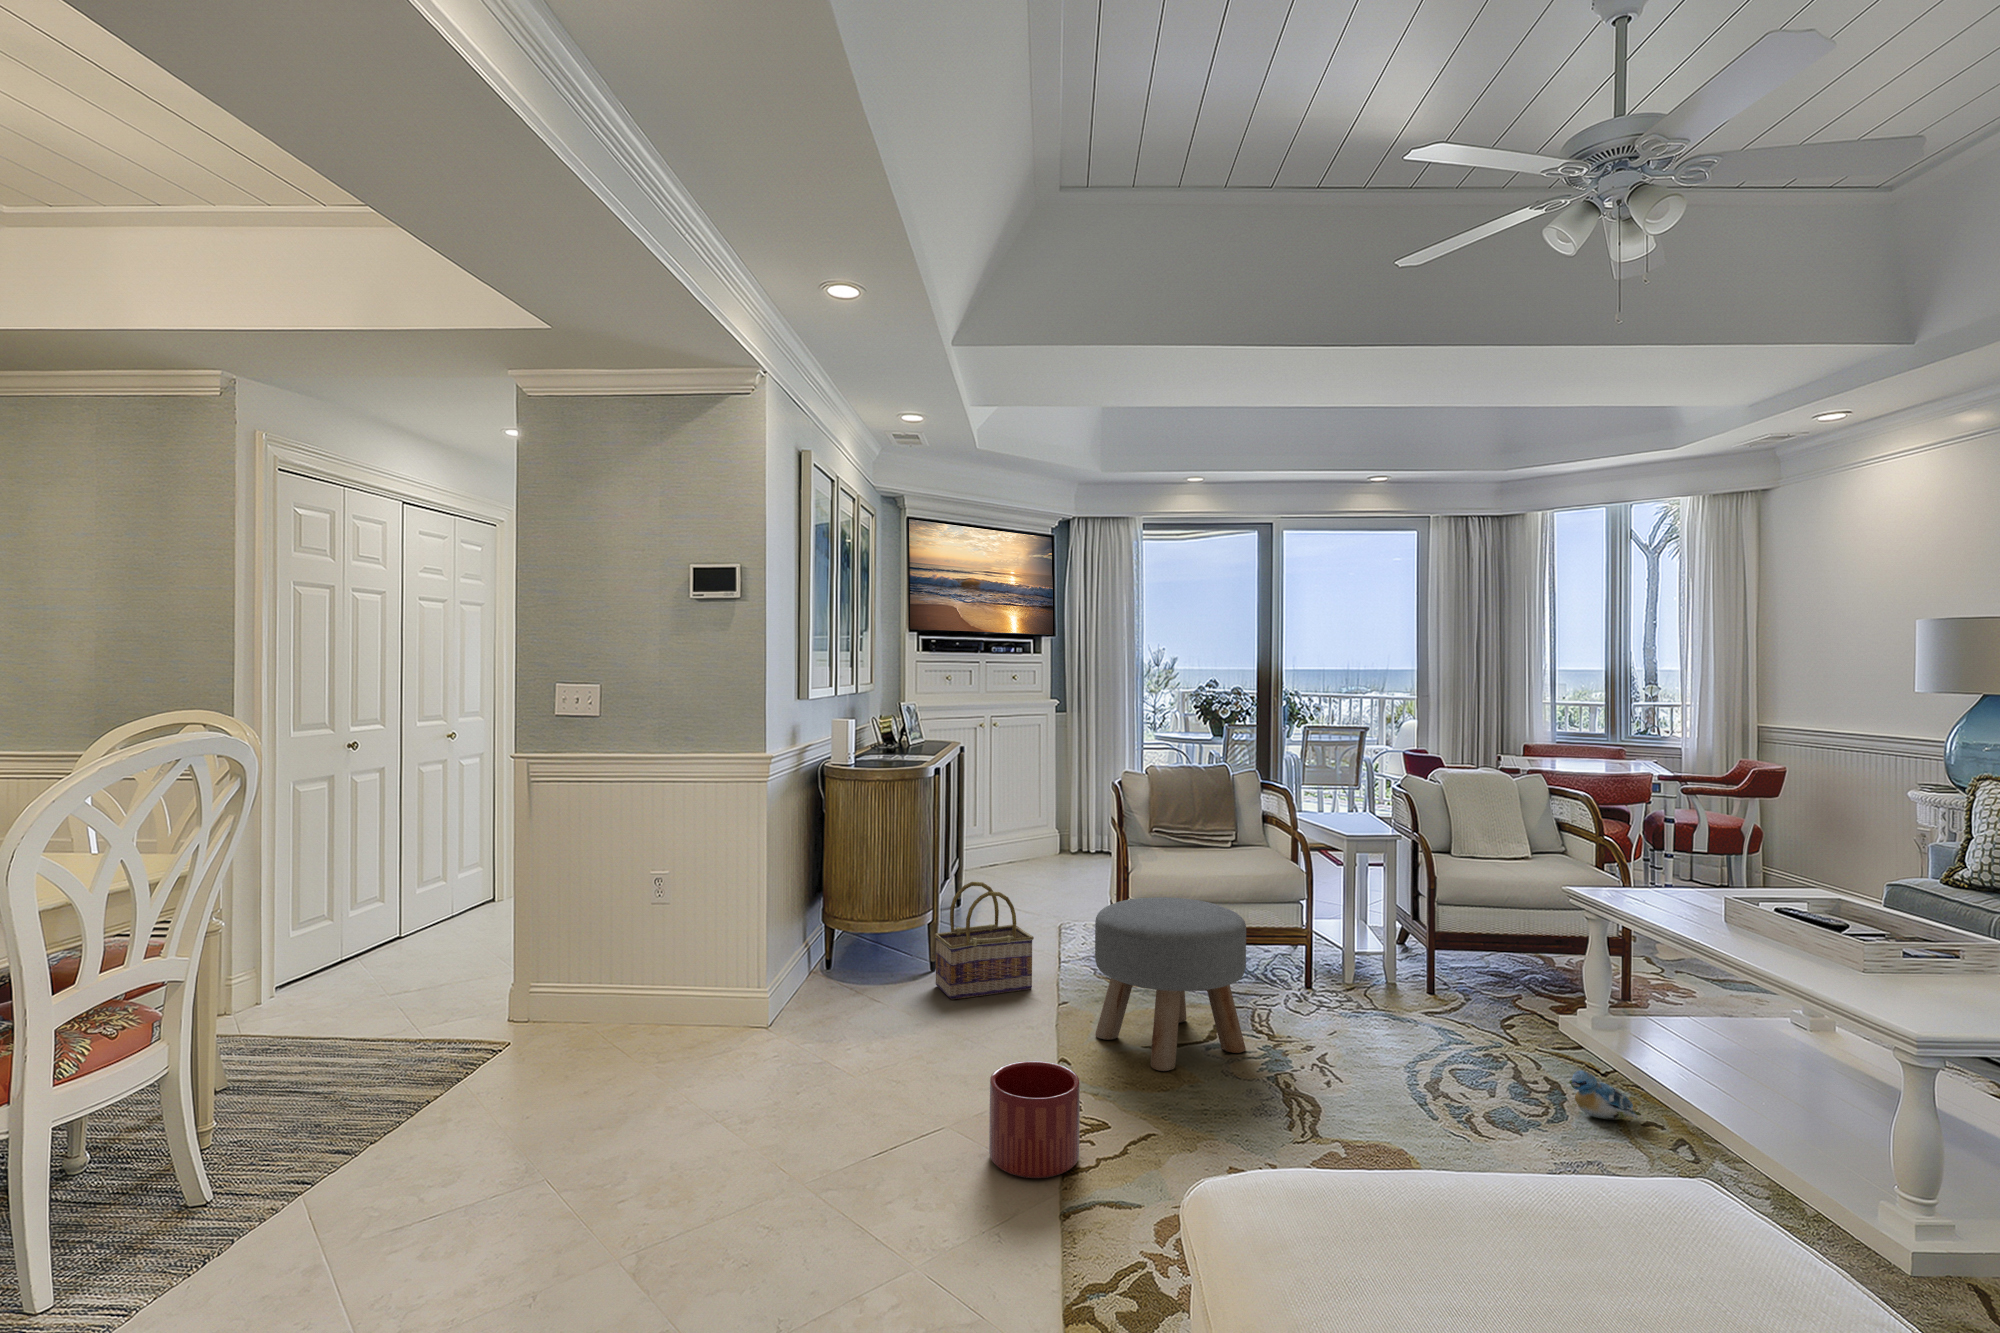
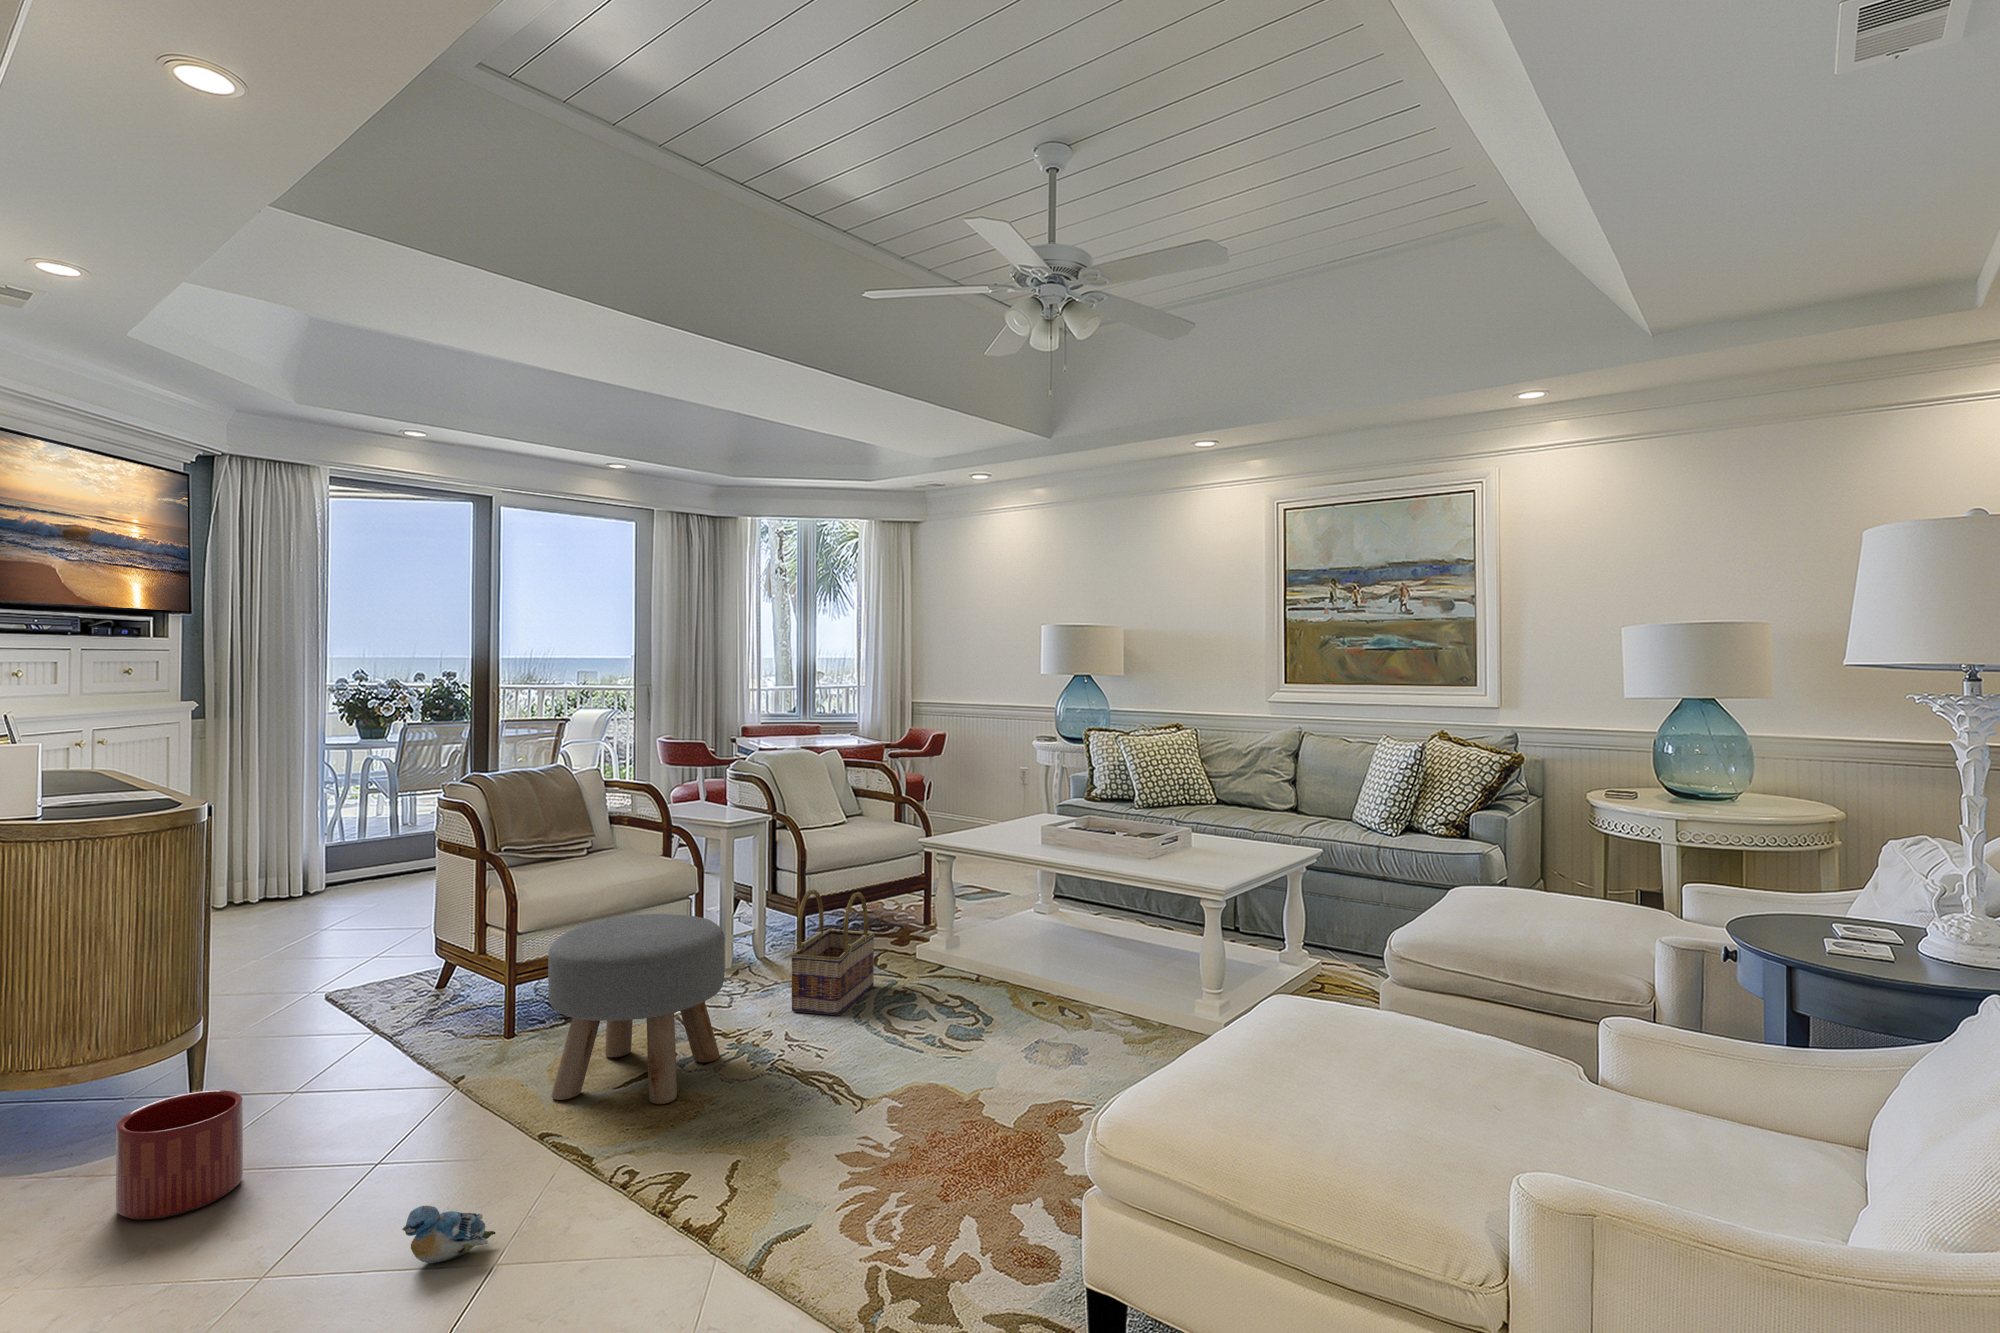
basket: present [934,882,1034,1000] -> present [790,889,875,1015]
planter: present [989,1061,1080,1178] -> present [116,1090,243,1219]
plush toy: present [1569,1071,1641,1120] -> present [402,1206,495,1263]

